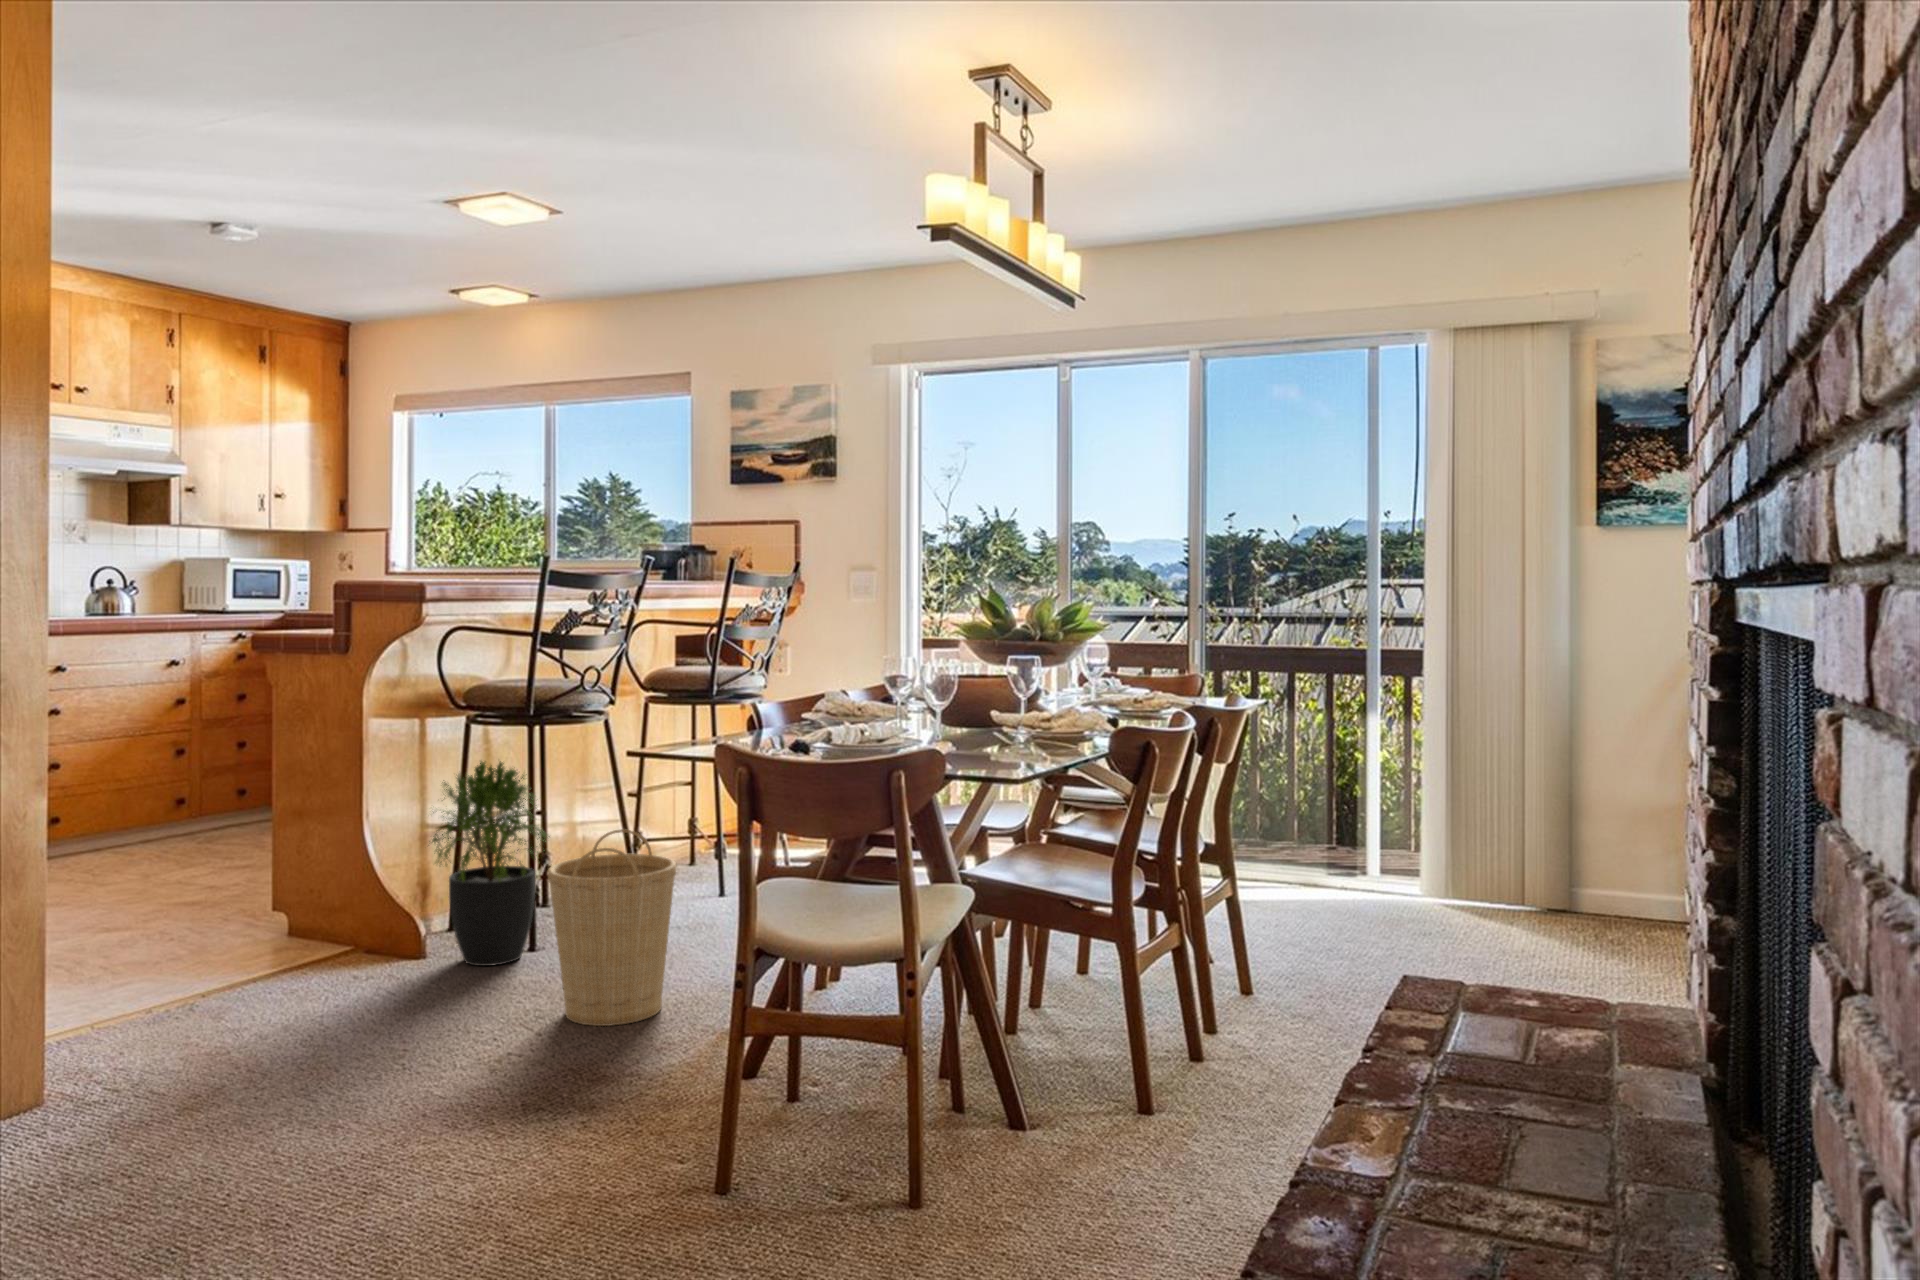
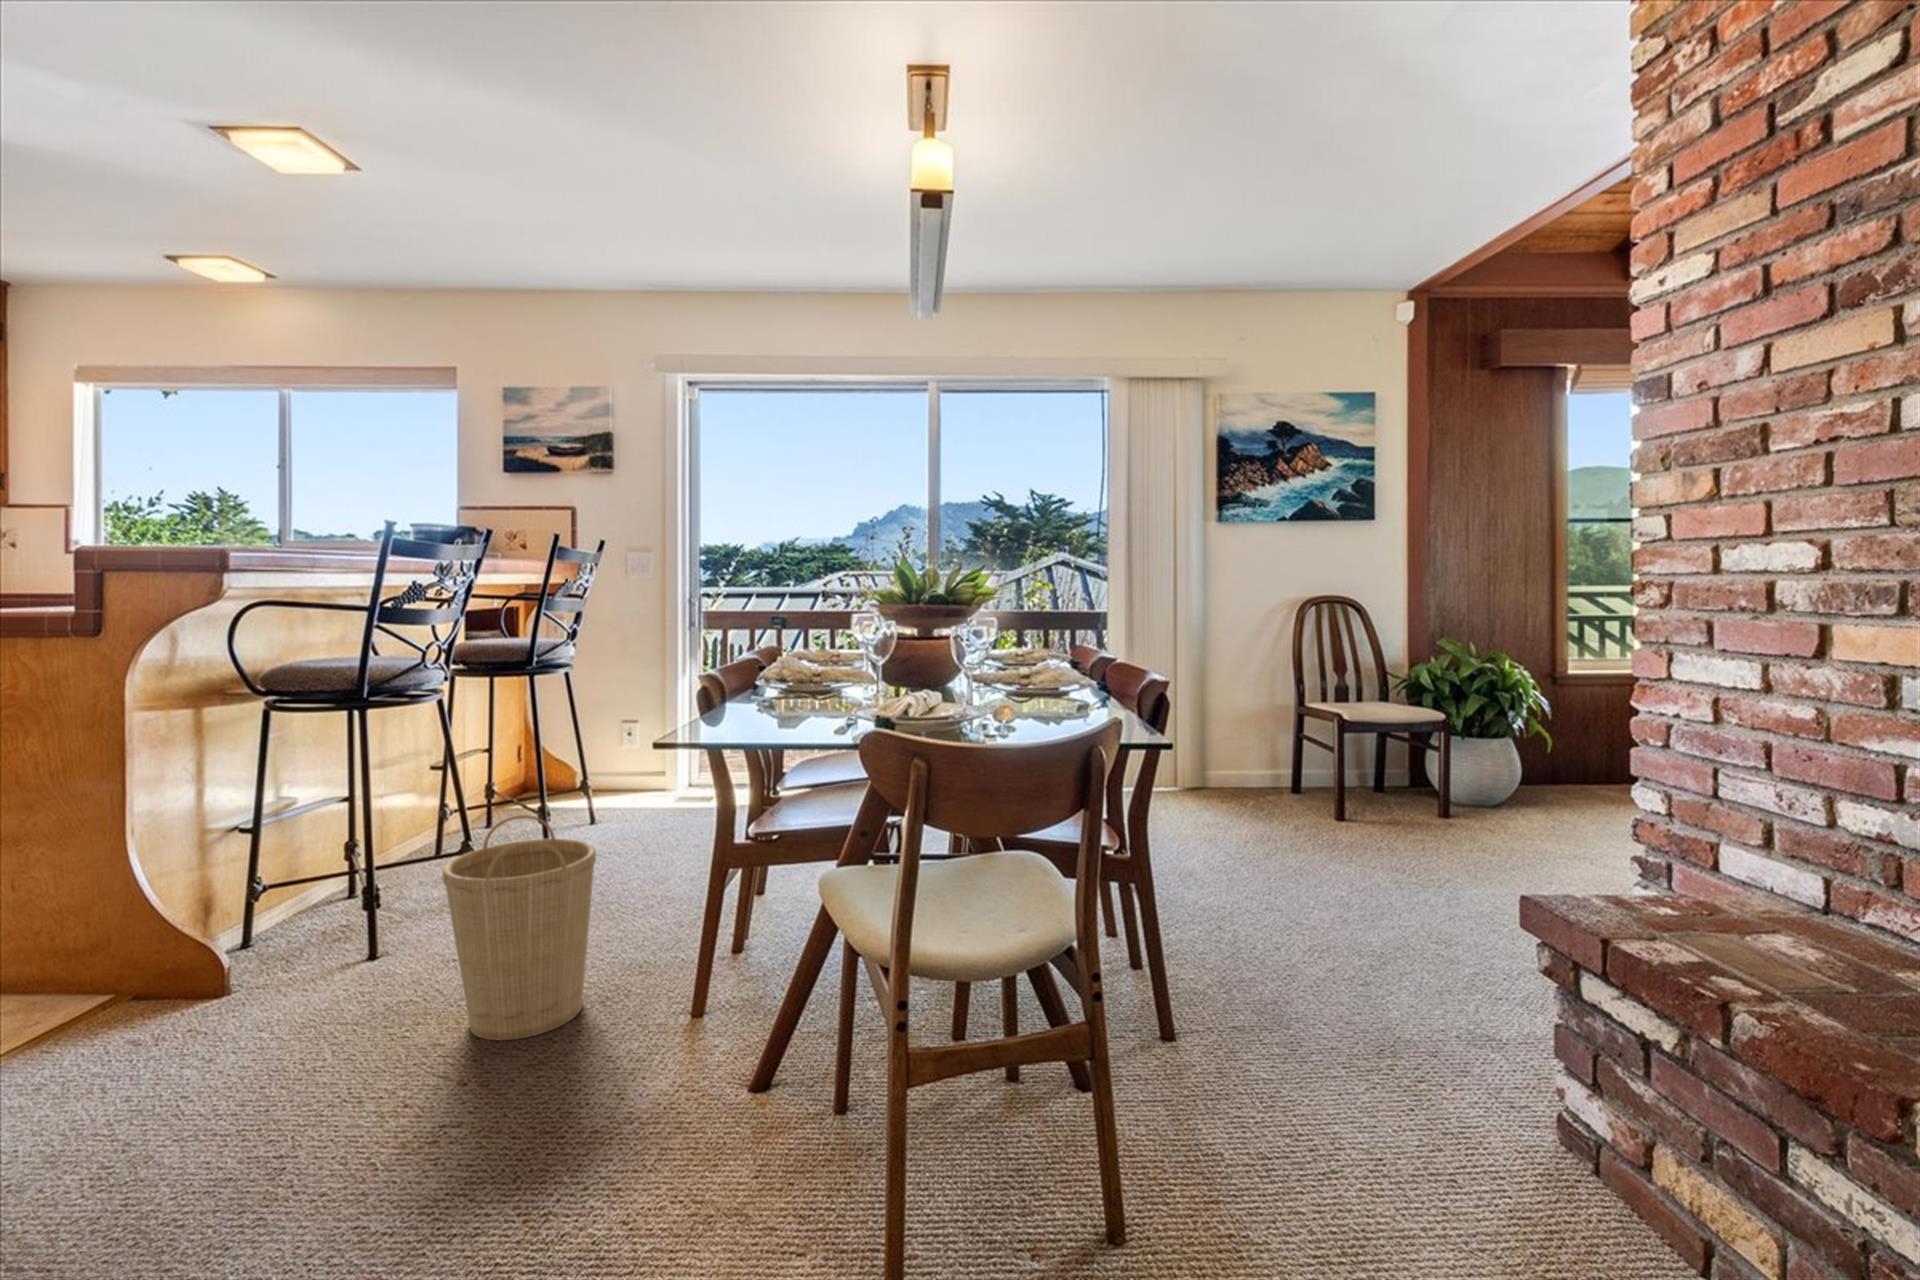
potted plant: present [429,761,550,966] -> none [229,748,407,985]

